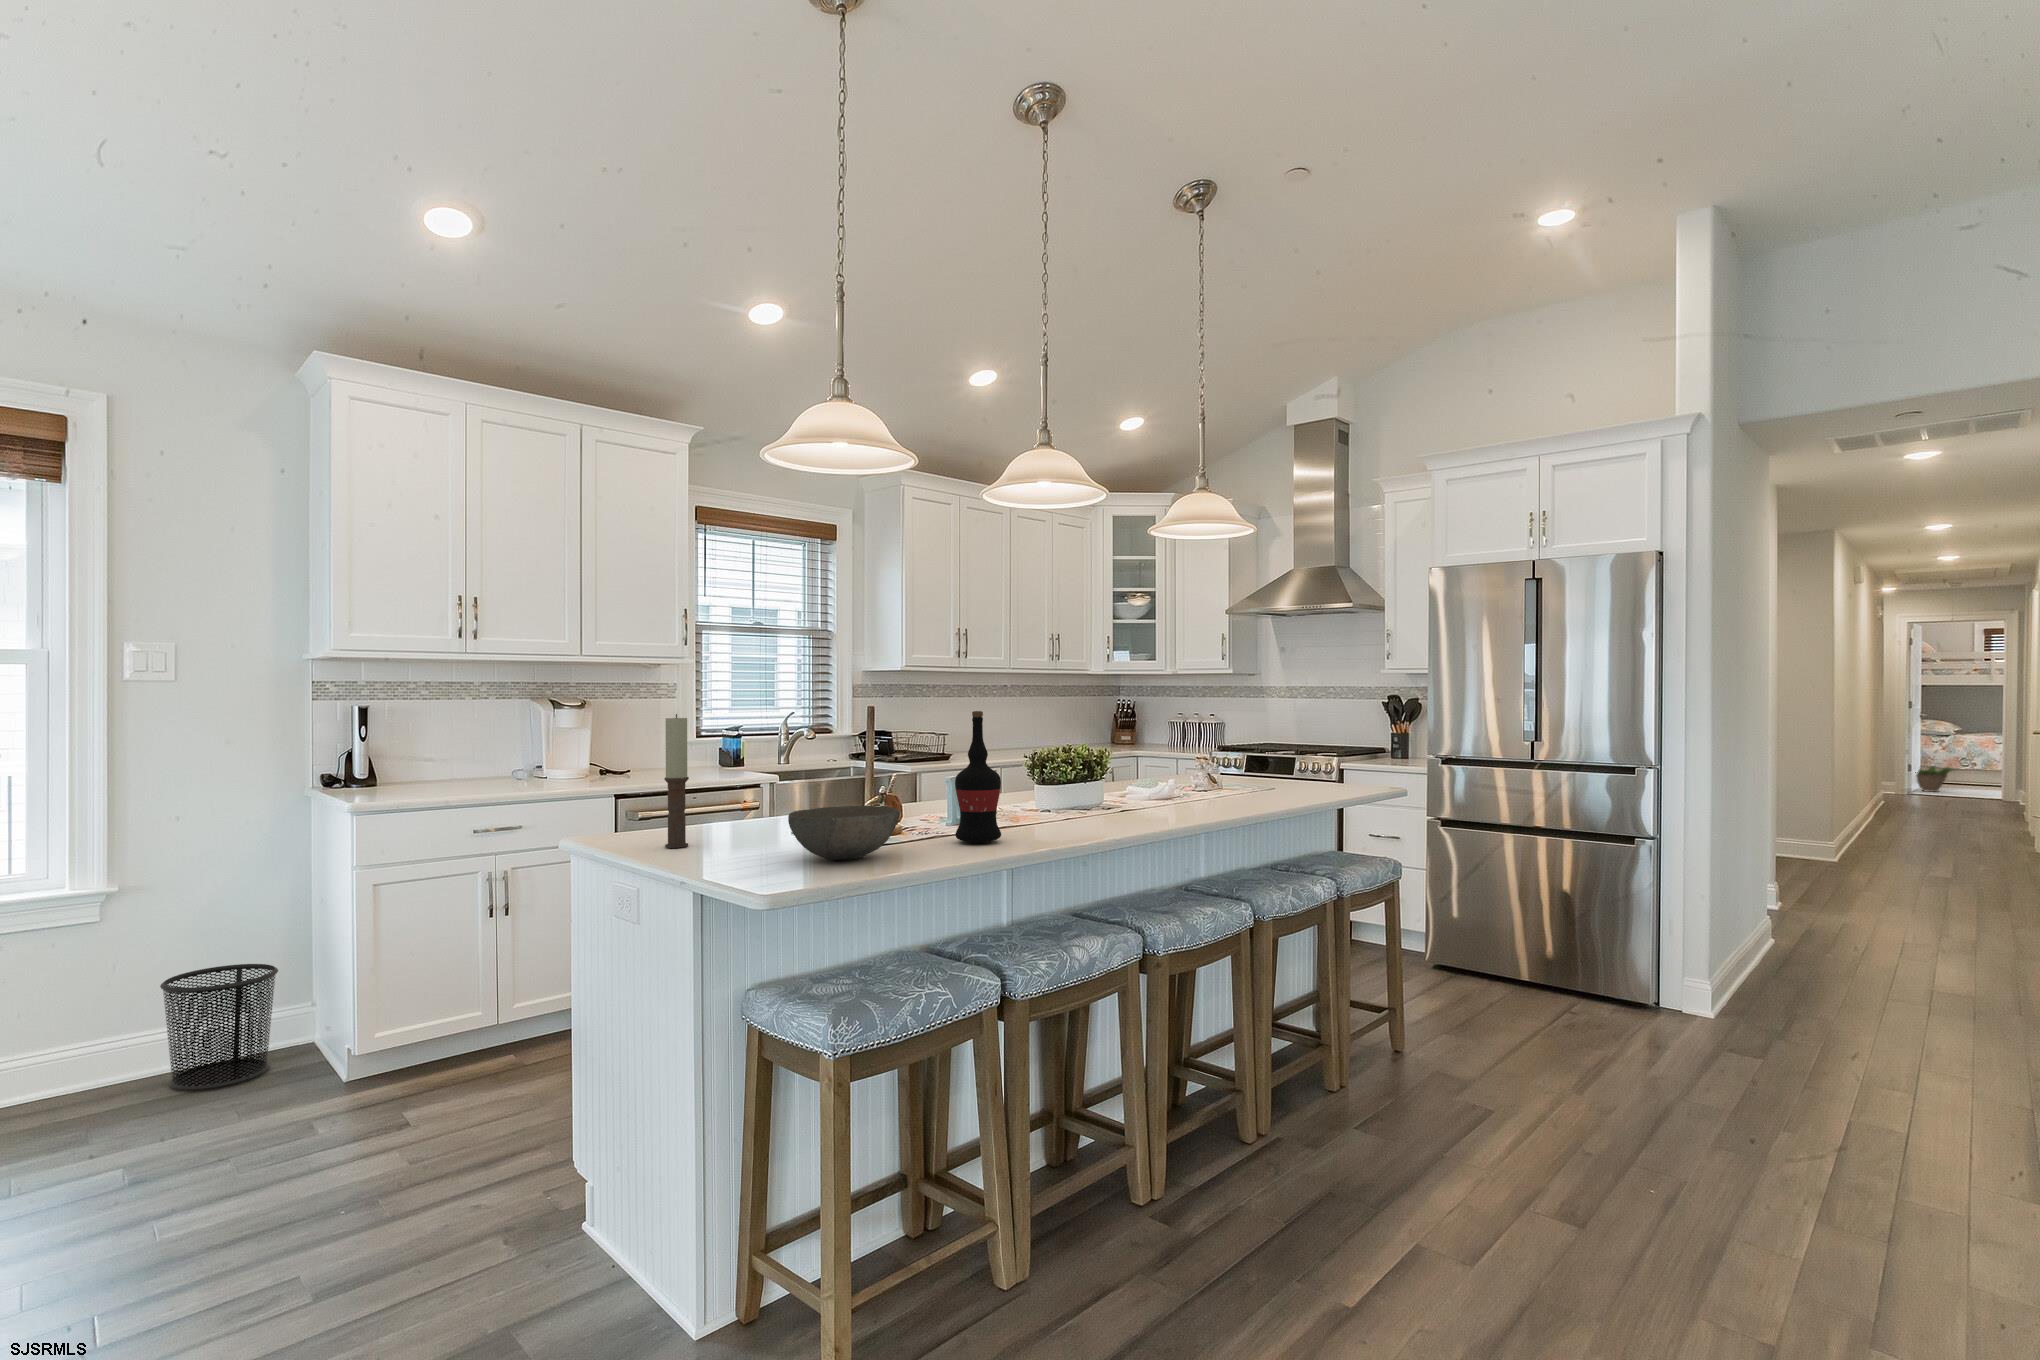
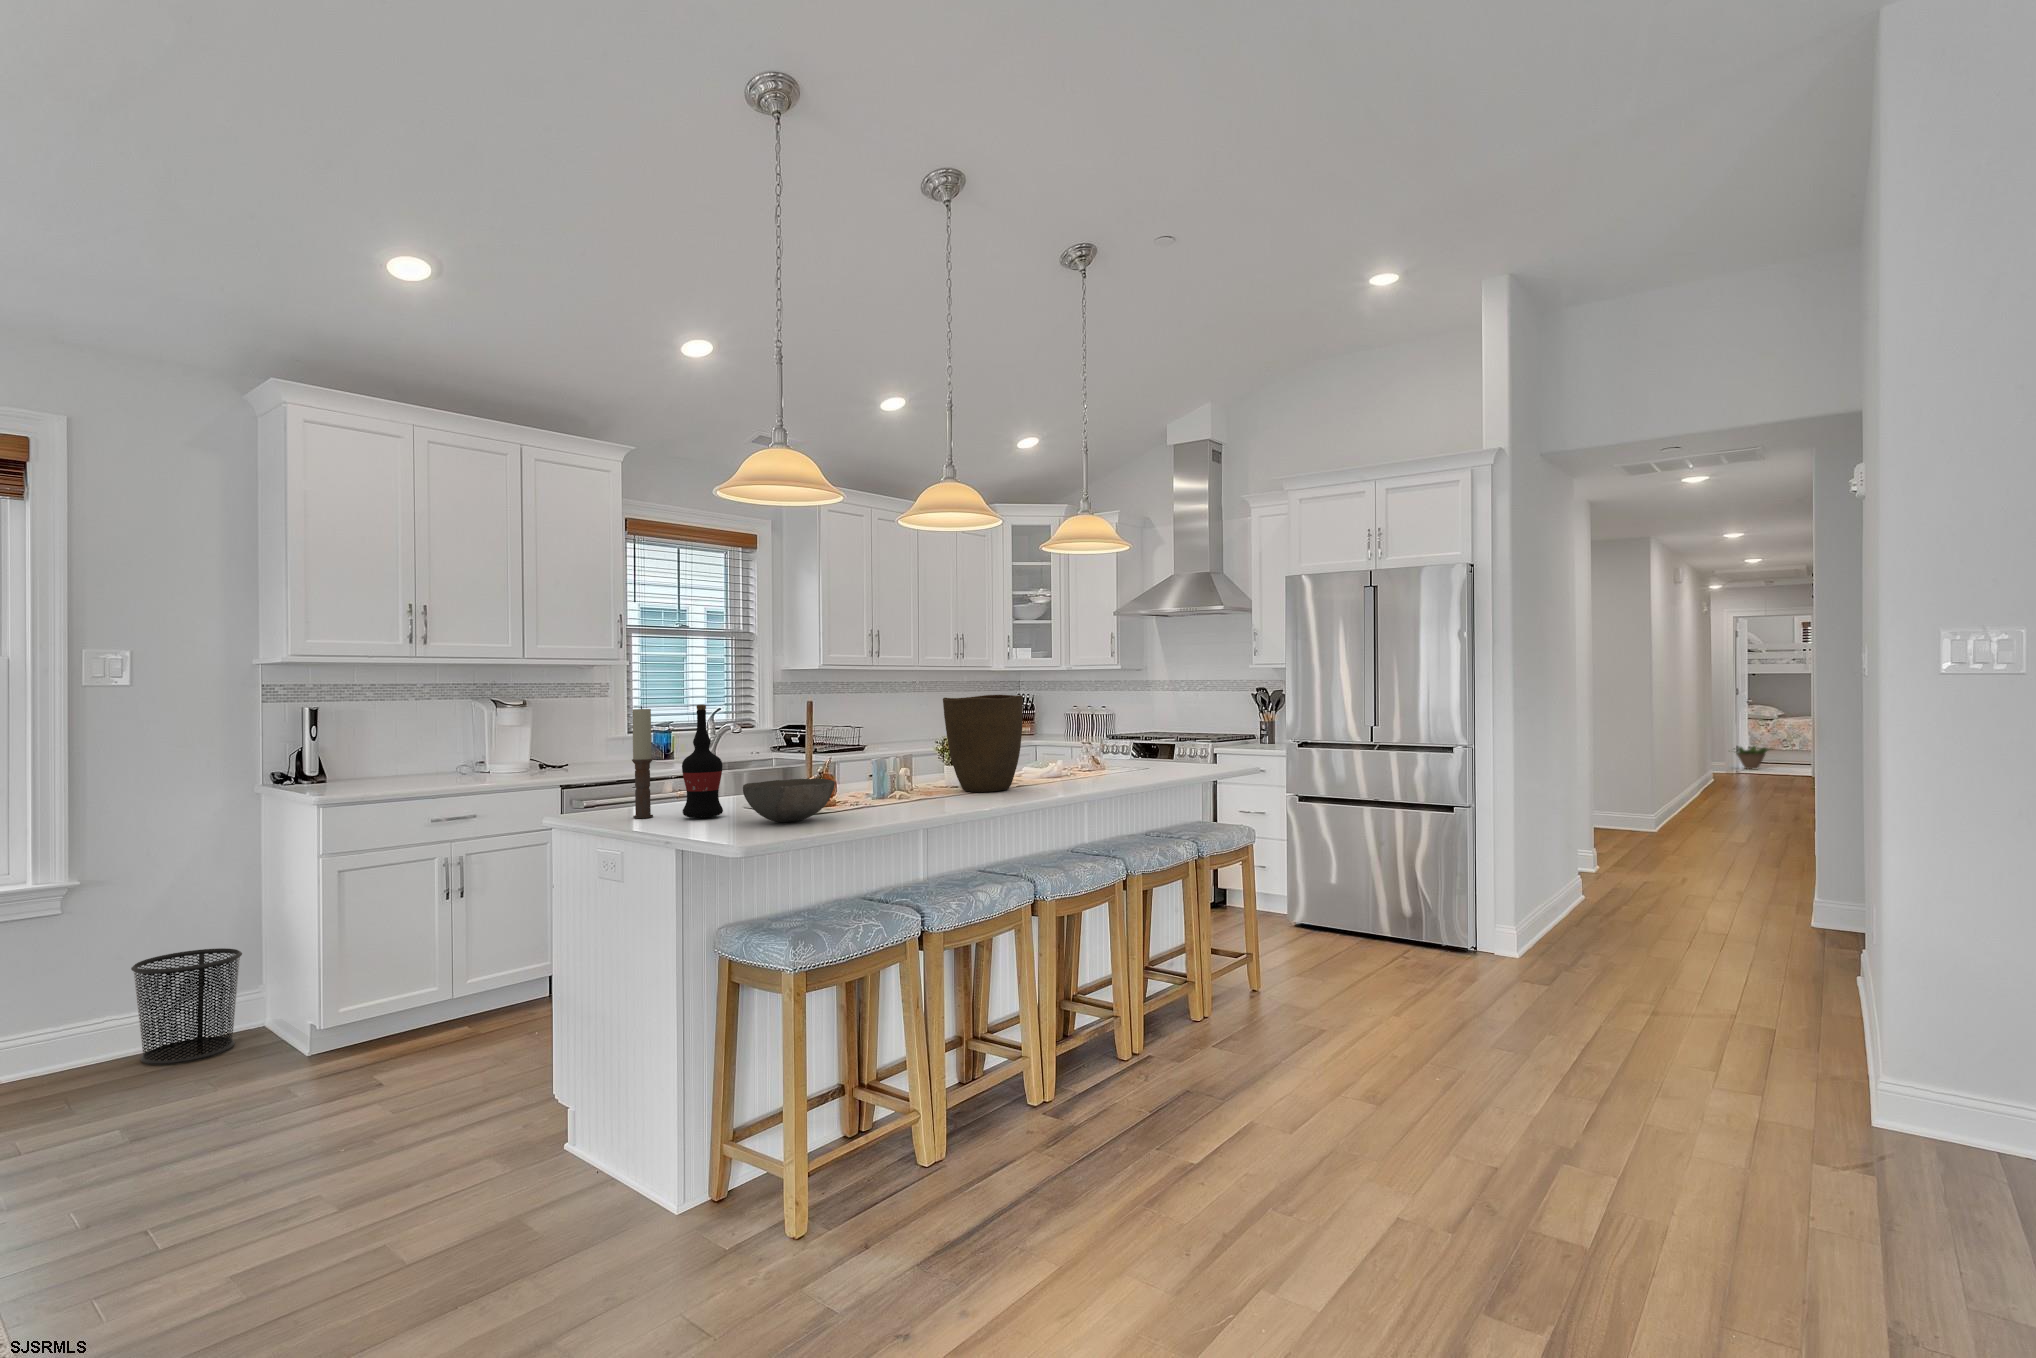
vase: none [1033,705,1129,821] -> present [943,695,1023,792]
wine bottle: present [955,711,1001,842] -> present [682,705,723,818]

